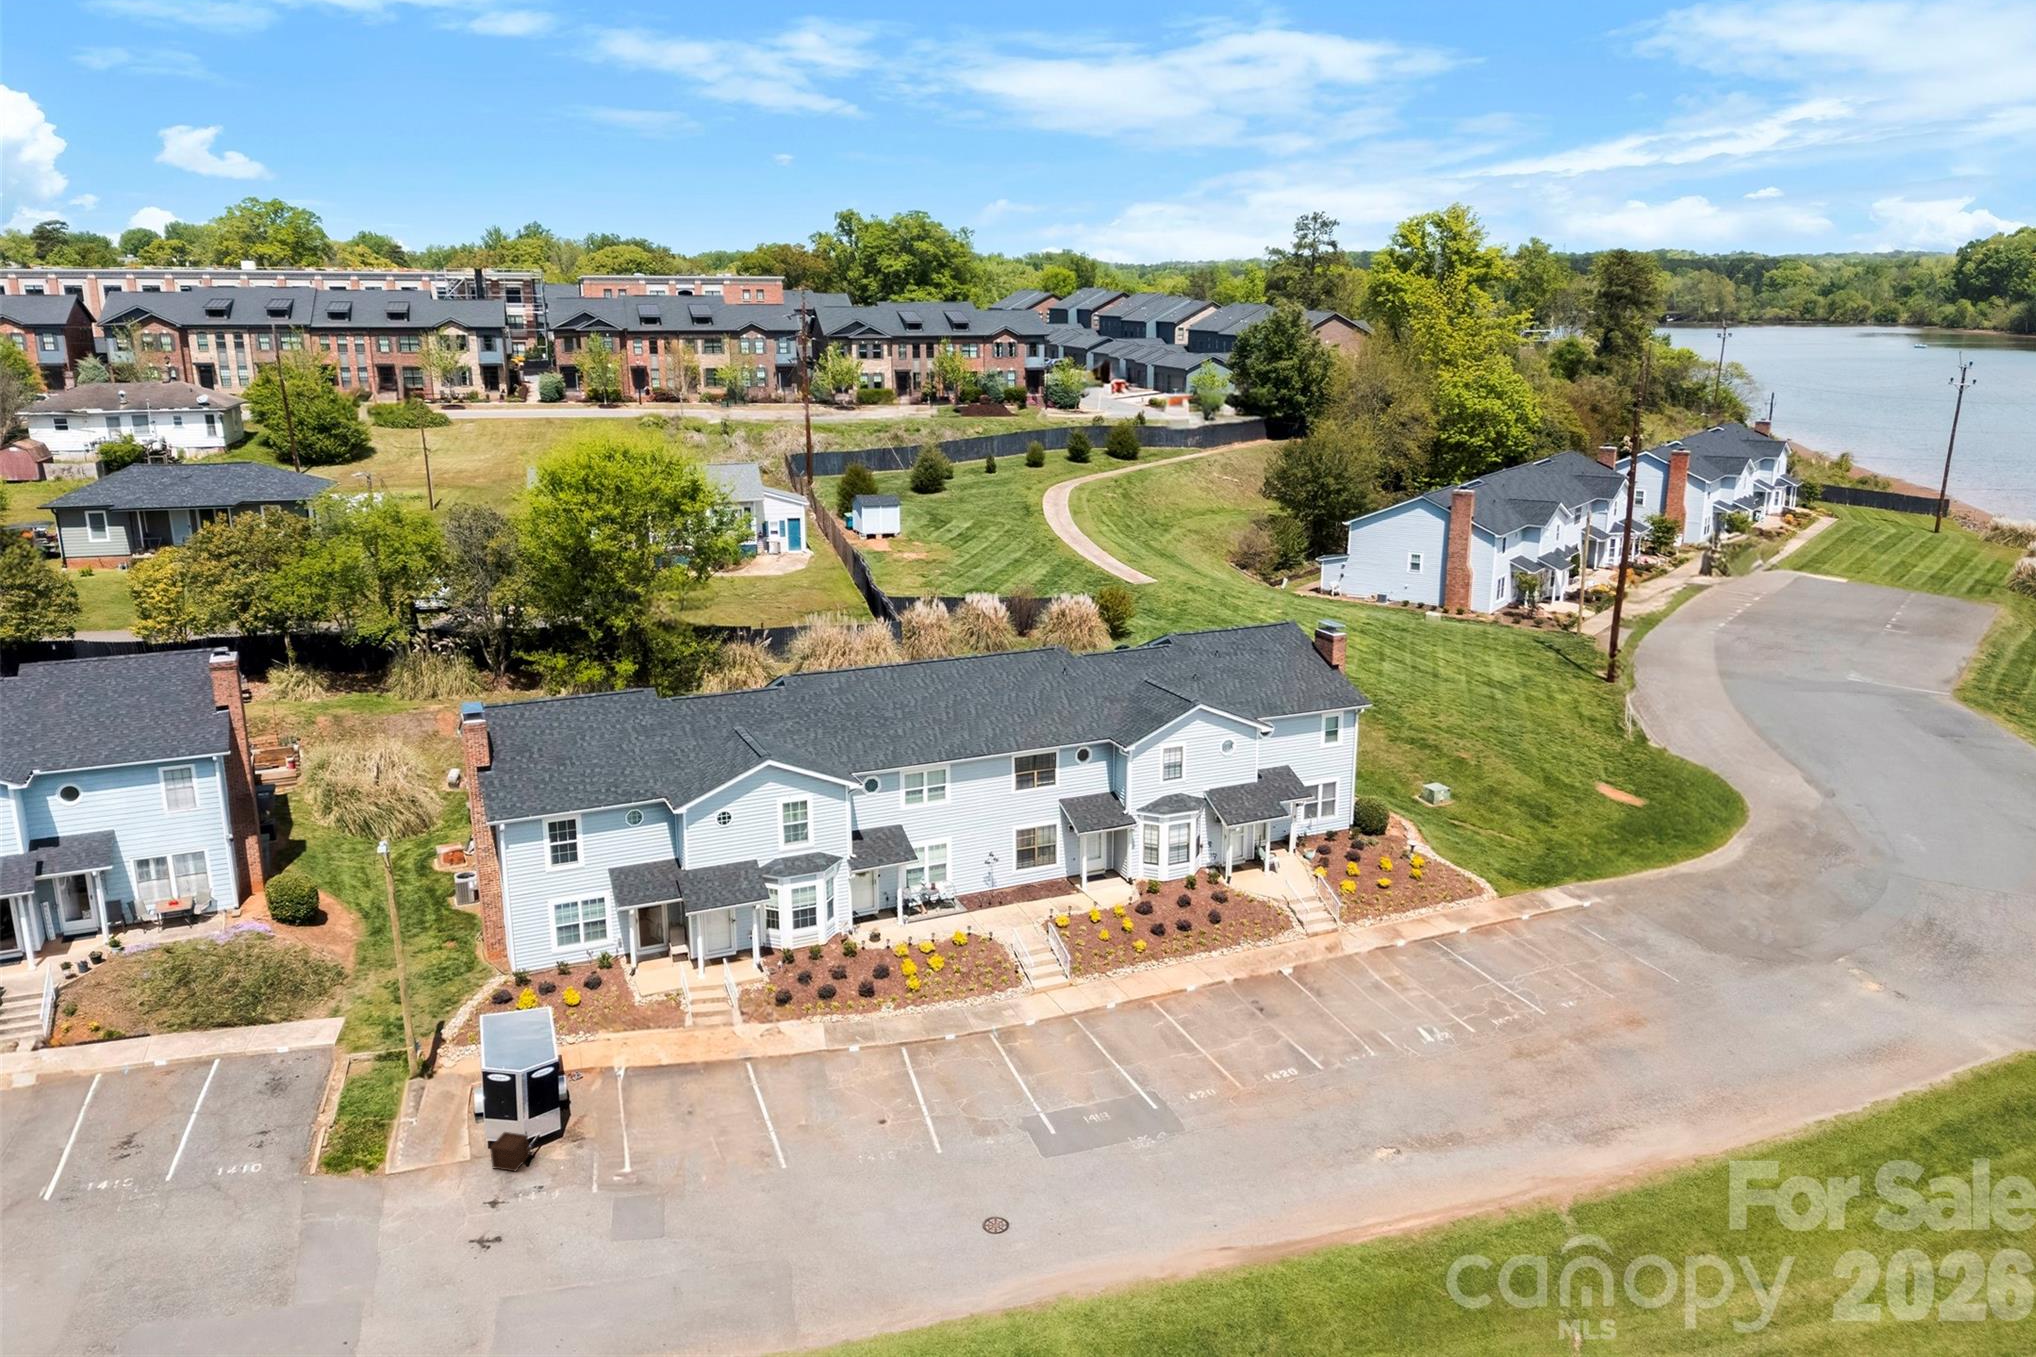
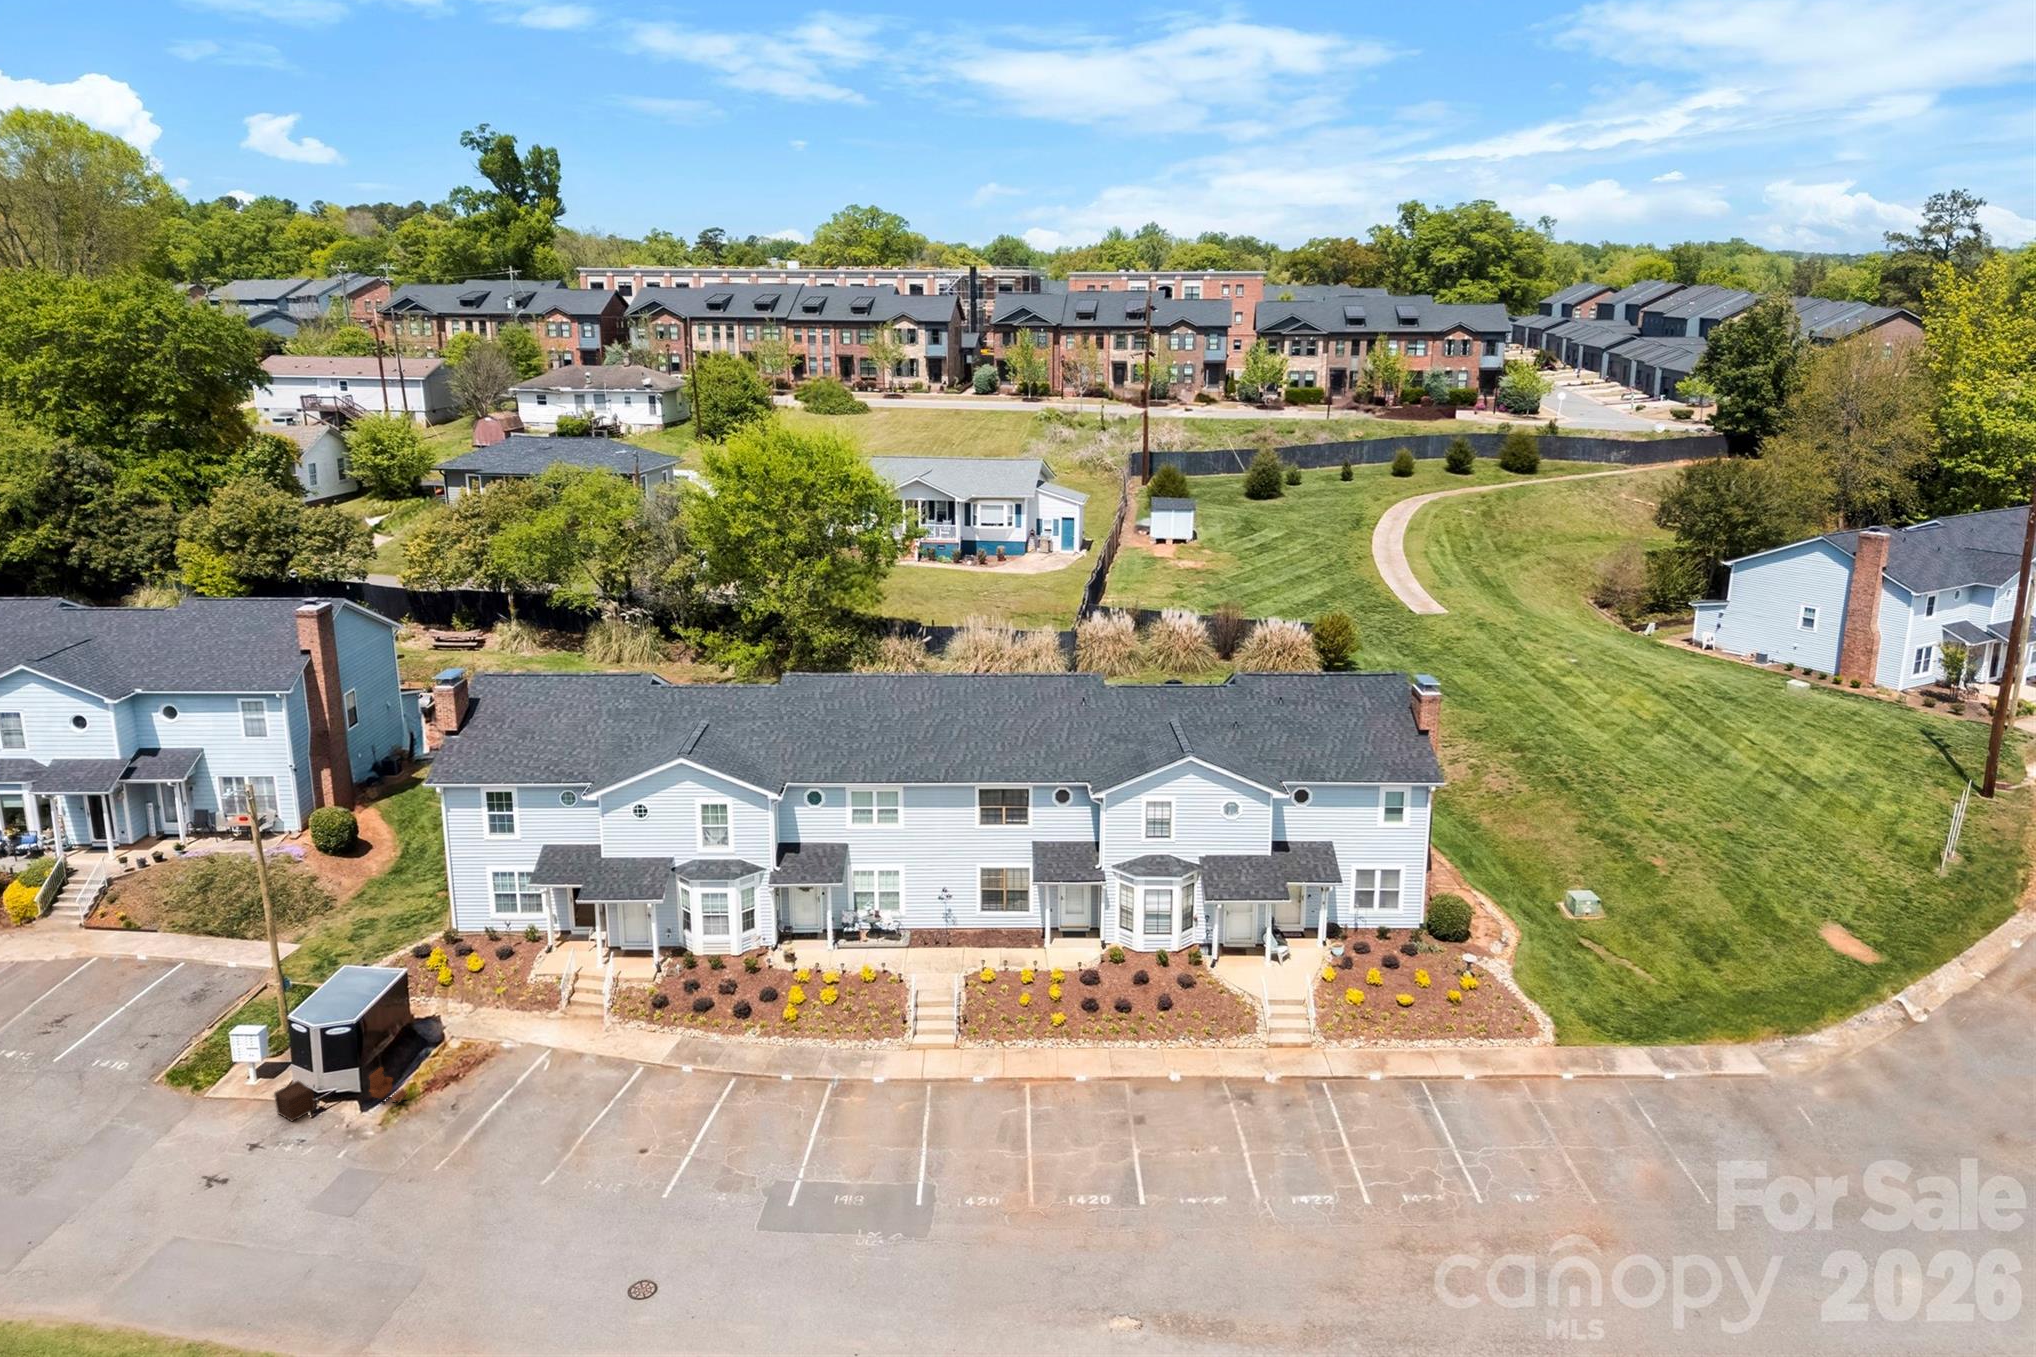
lounge chair: none [582,1101,620,1138] -> present [370,1067,408,1103]

